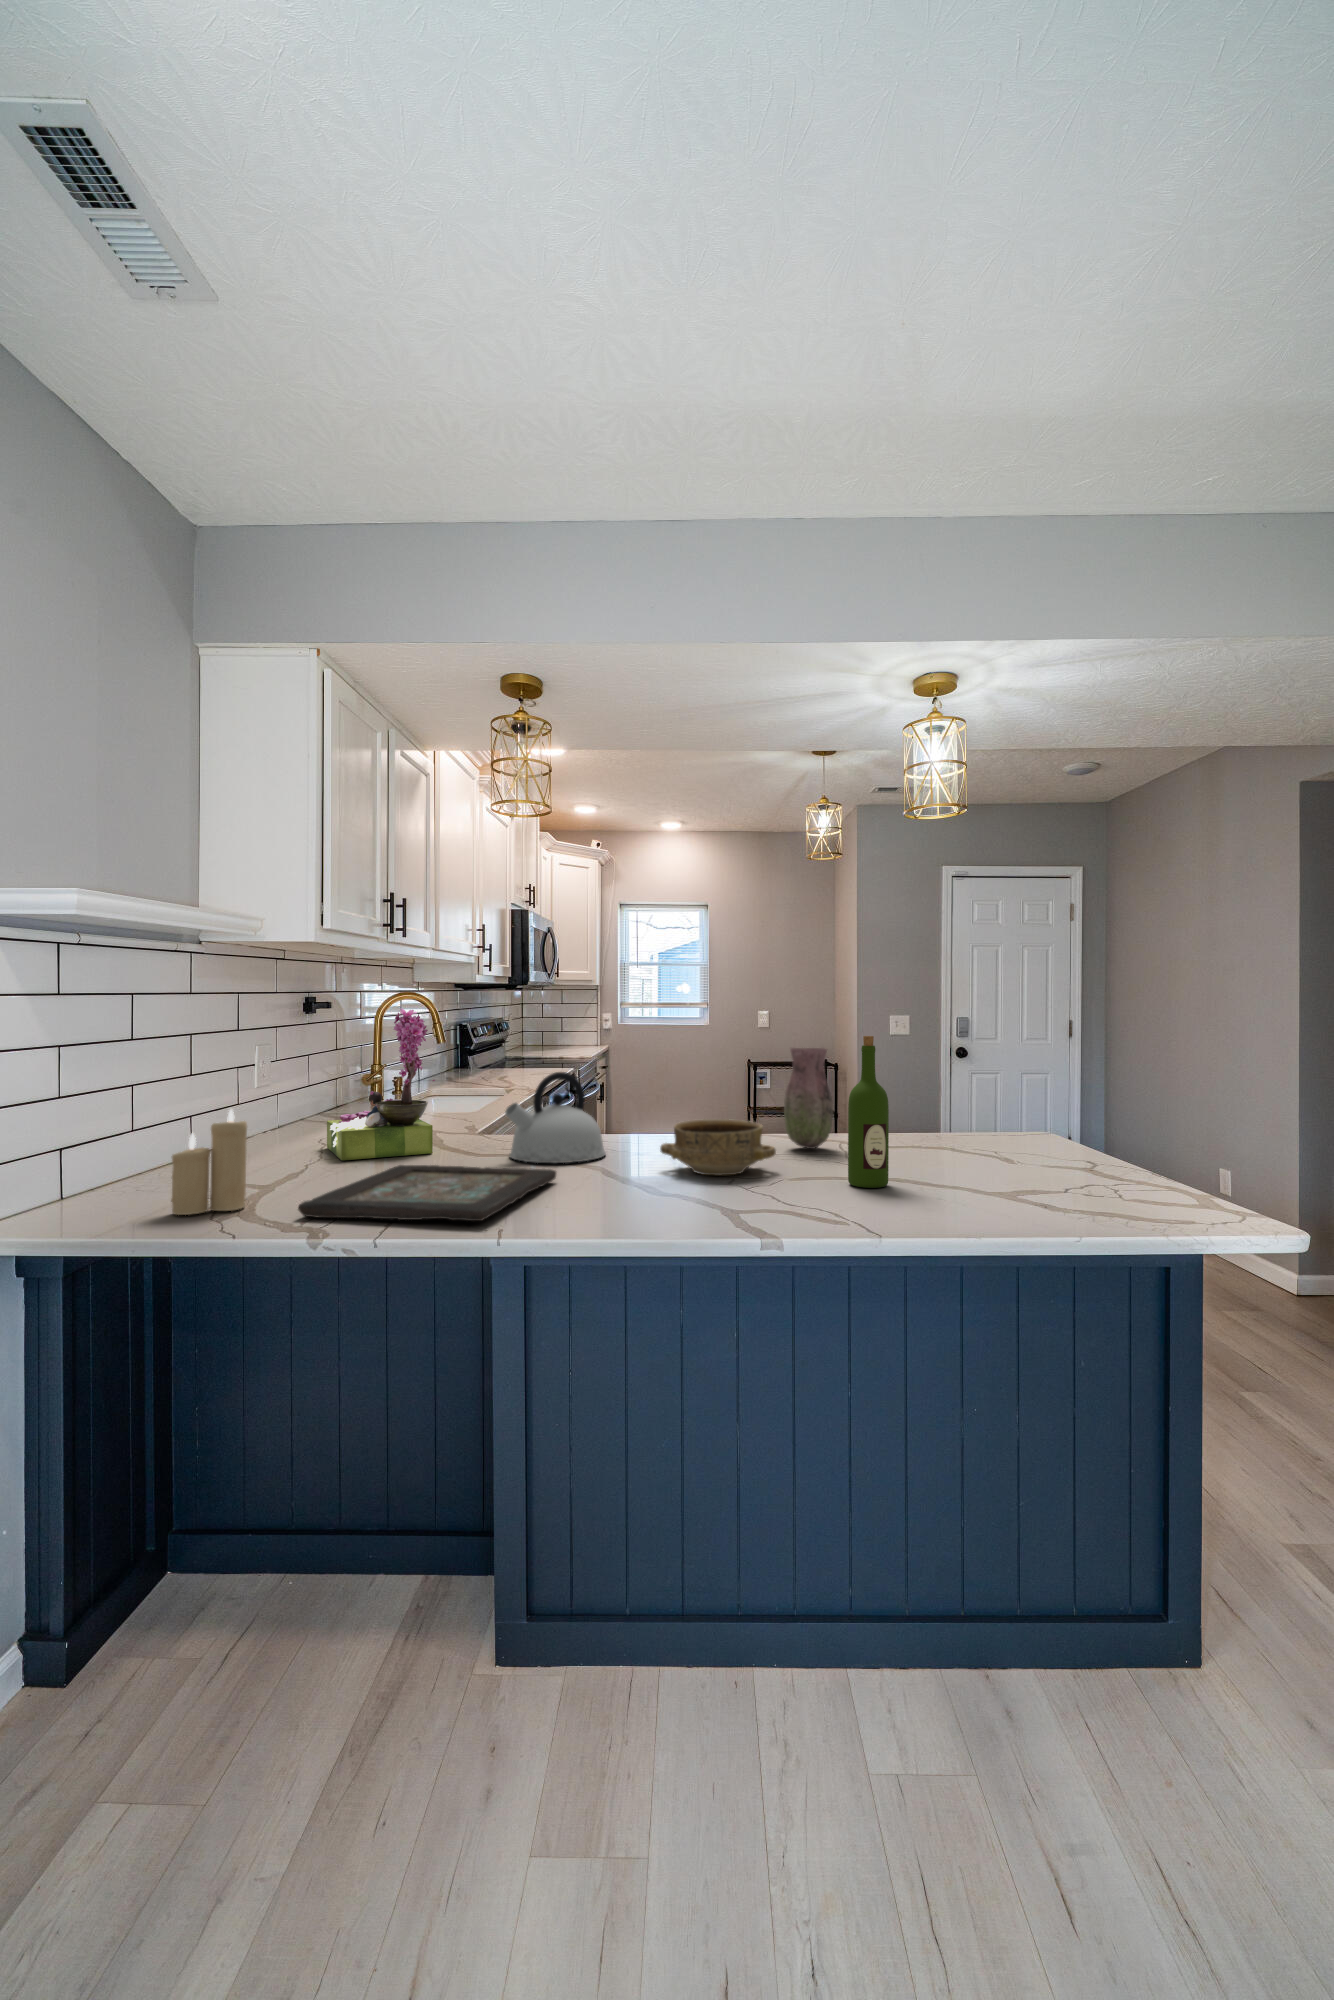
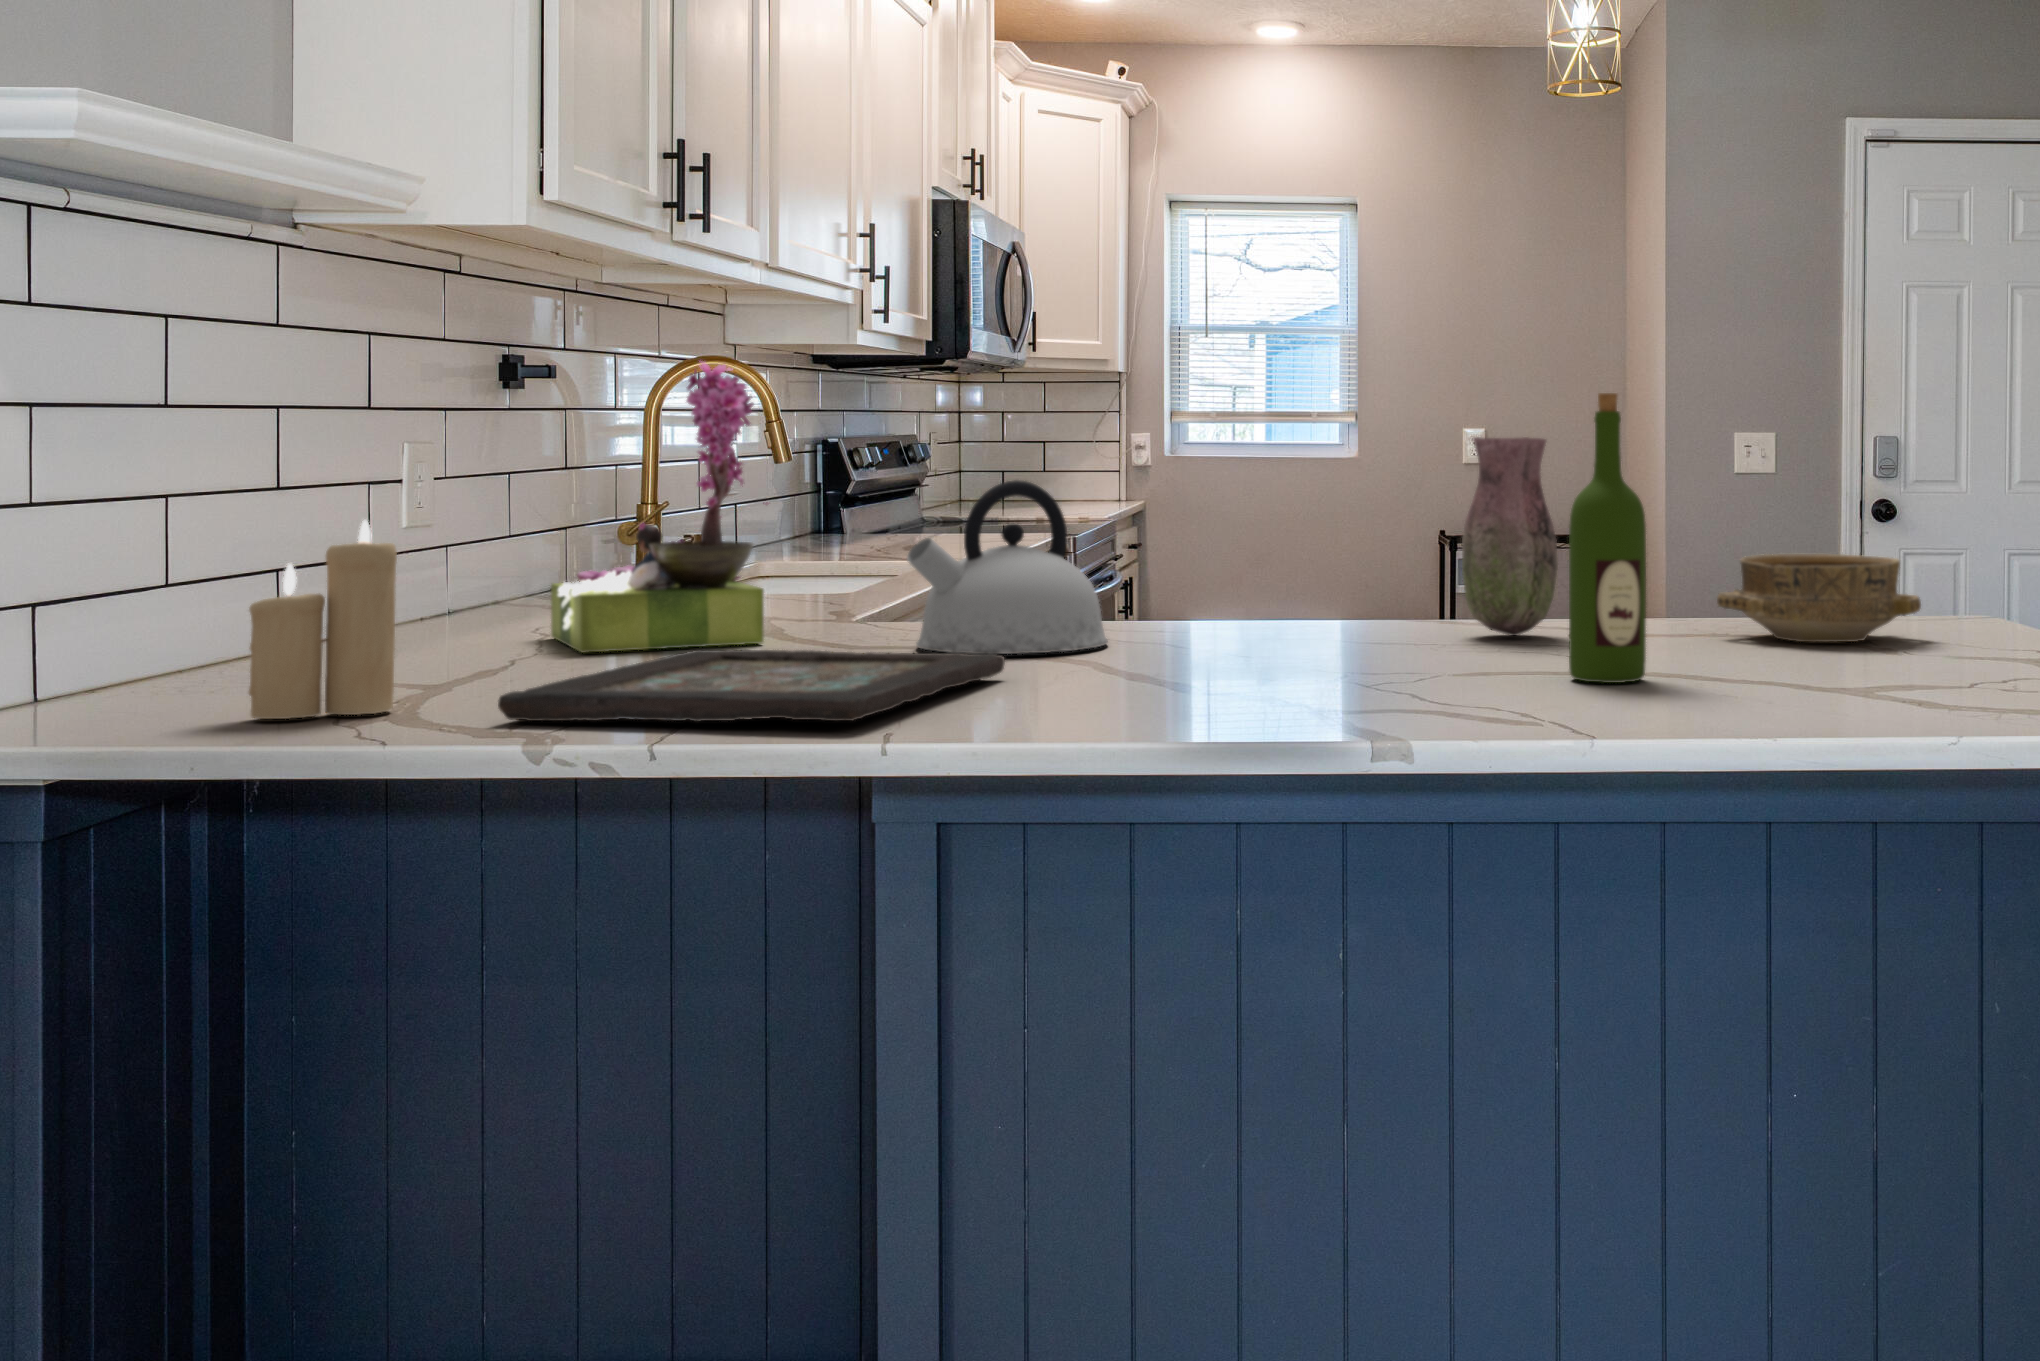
ceramic bowl: present [660,1119,776,1175] -> present [1717,554,1921,642]

